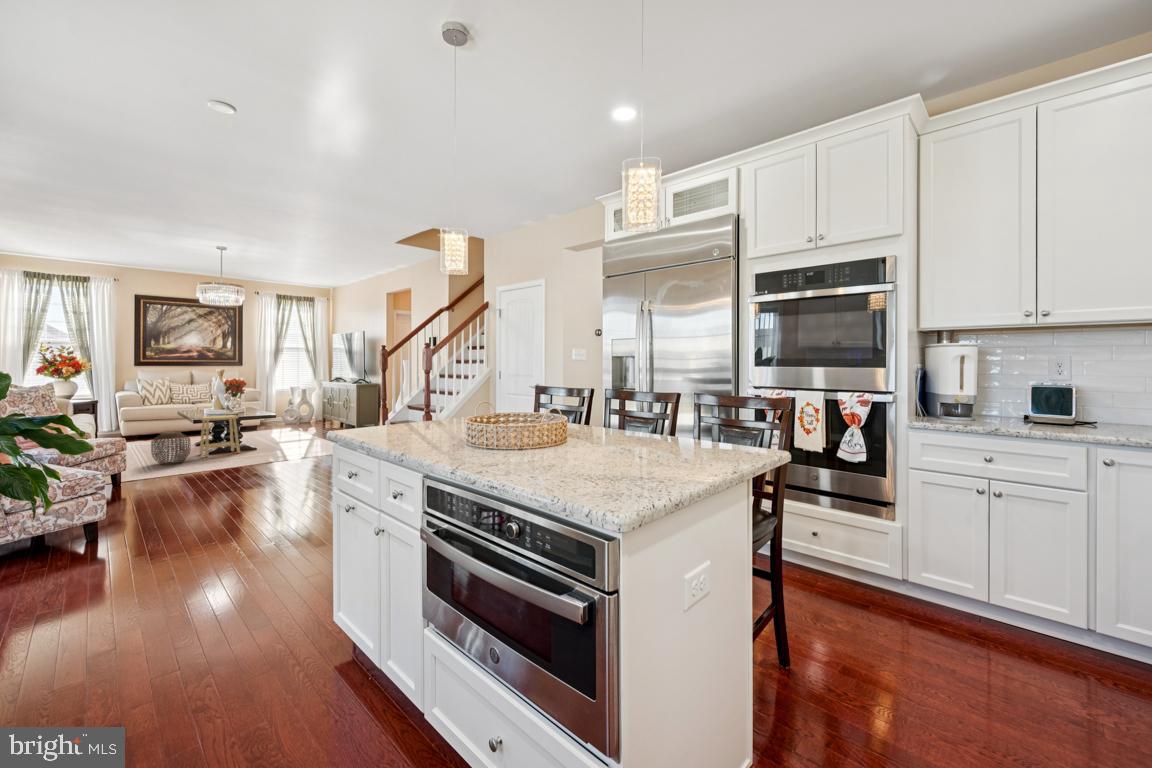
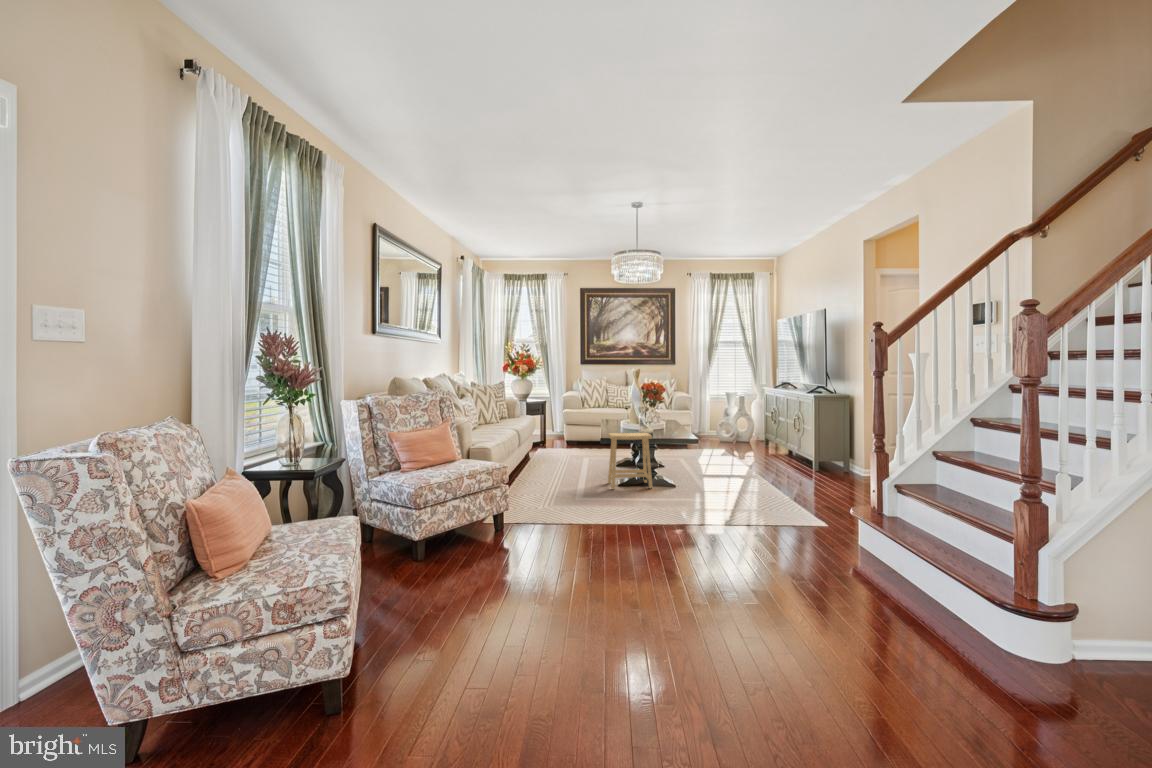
woven basket: present [151,431,190,465] -> none [551,451,592,498]

